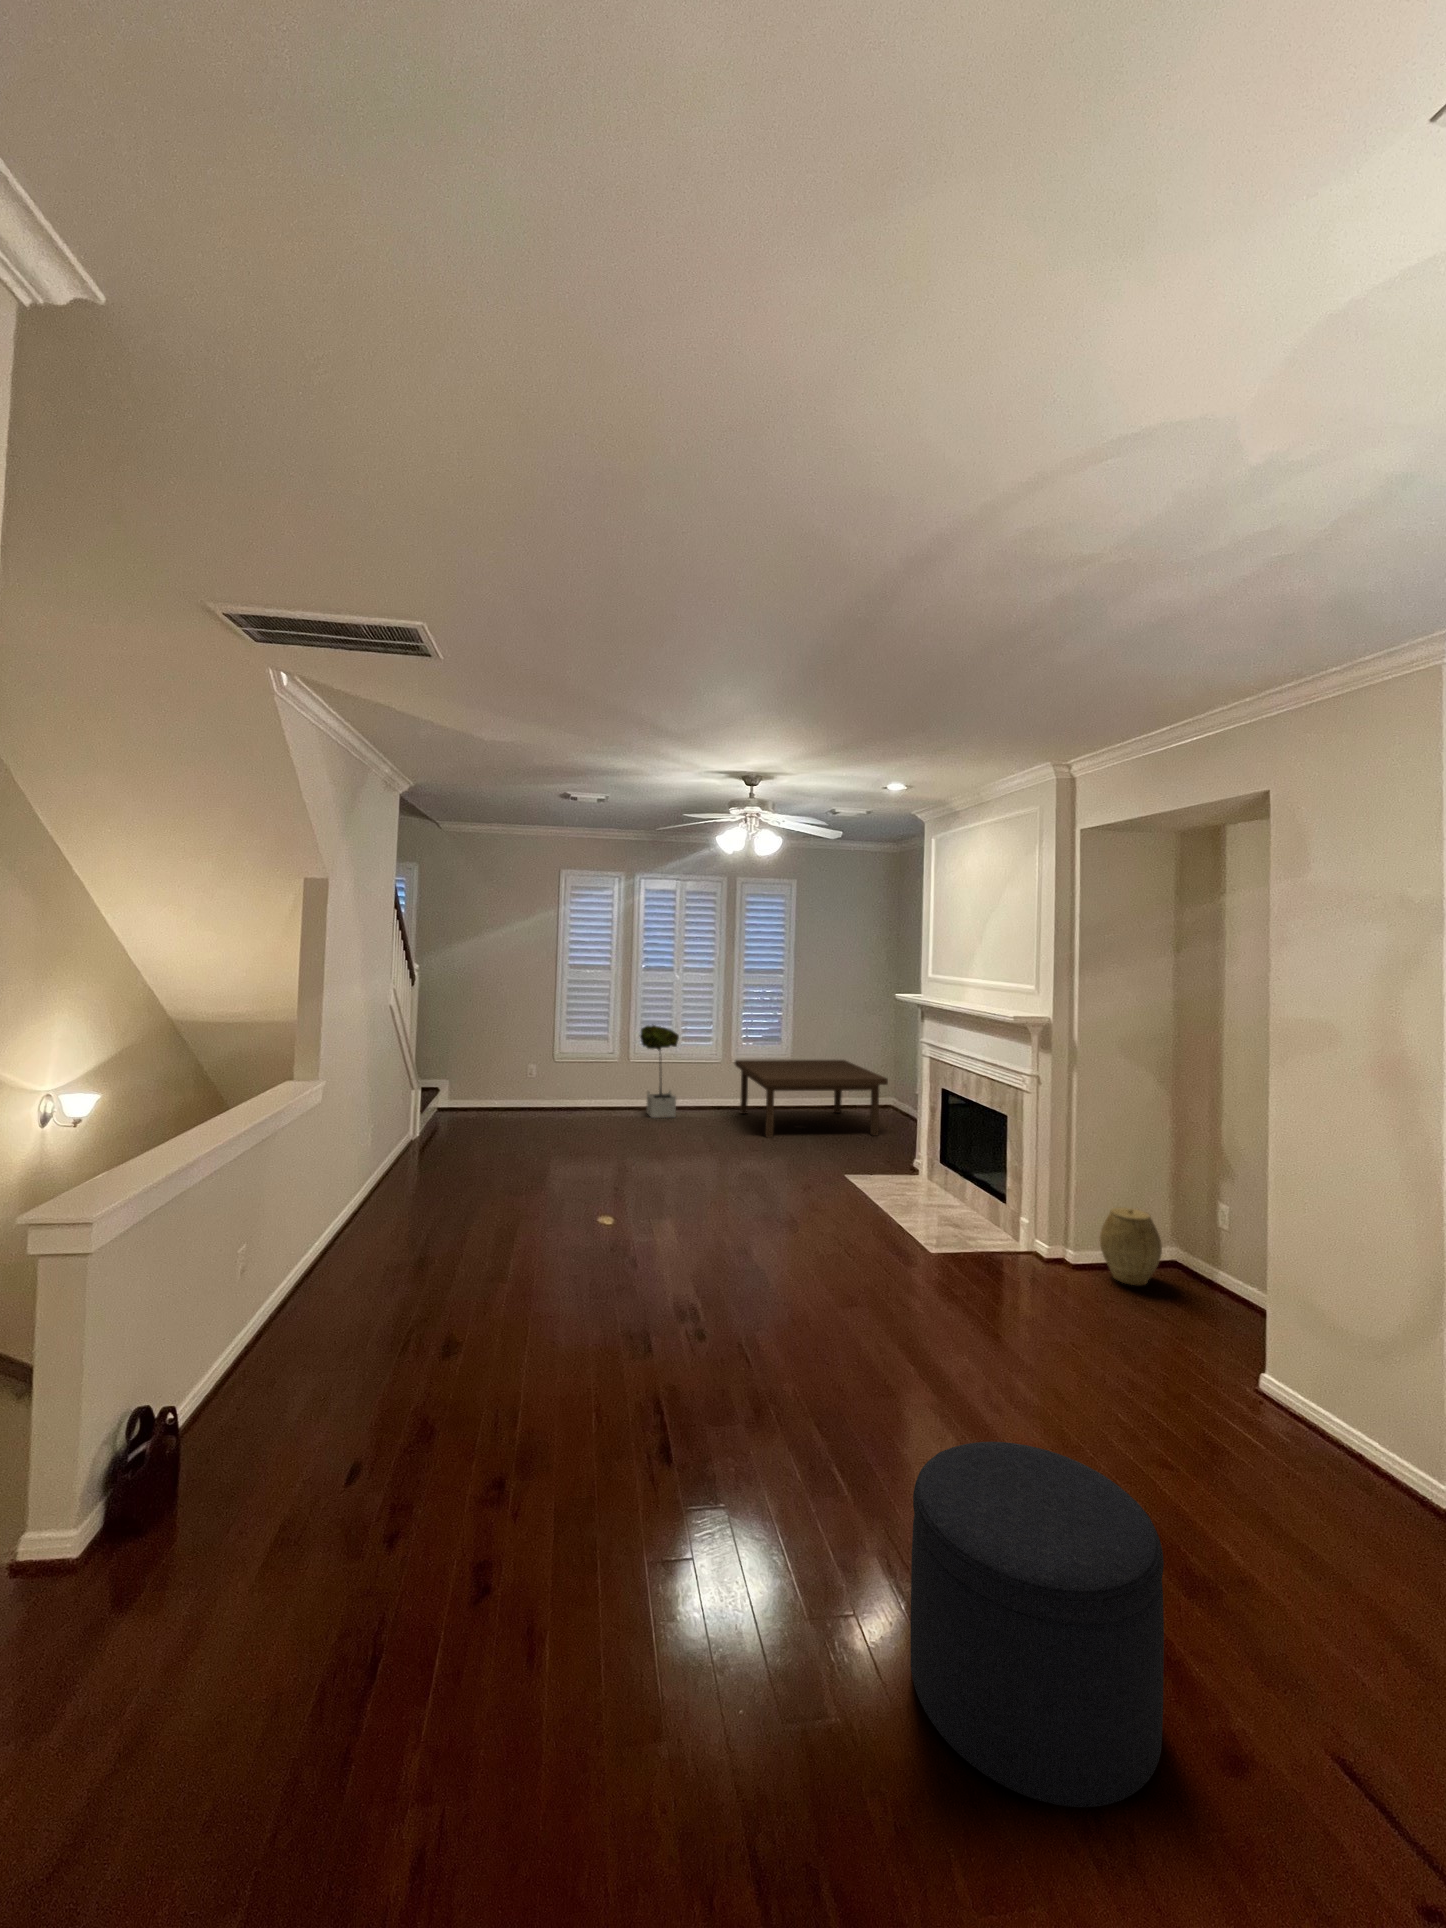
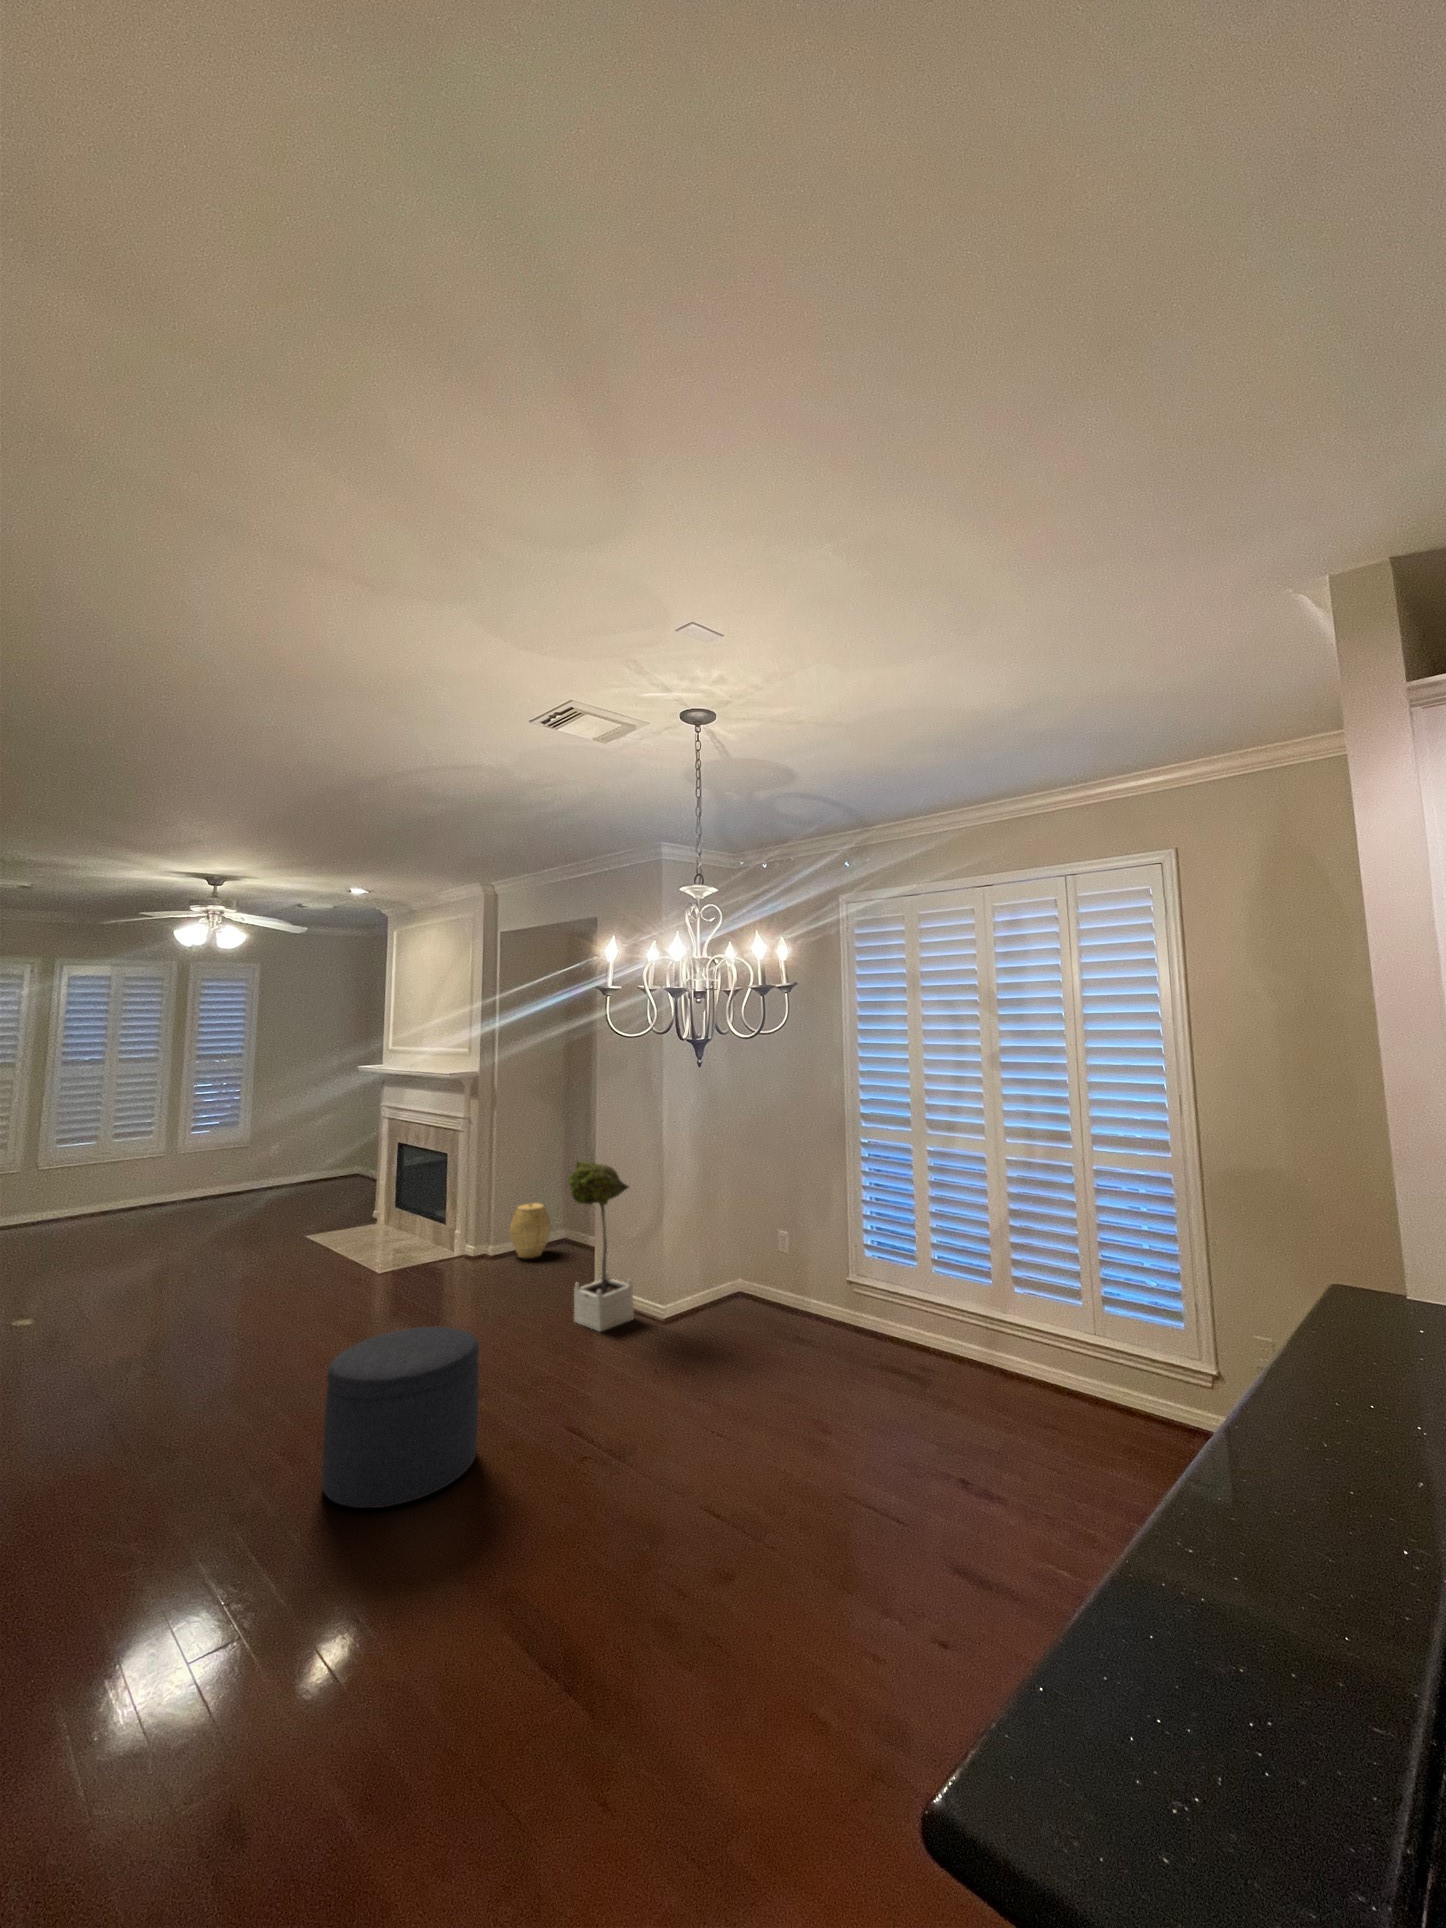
potted tree: present [640,1025,679,1118] -> present [568,1162,634,1331]
coffee table: present [735,1060,888,1138] -> none [182,1136,352,1220]

